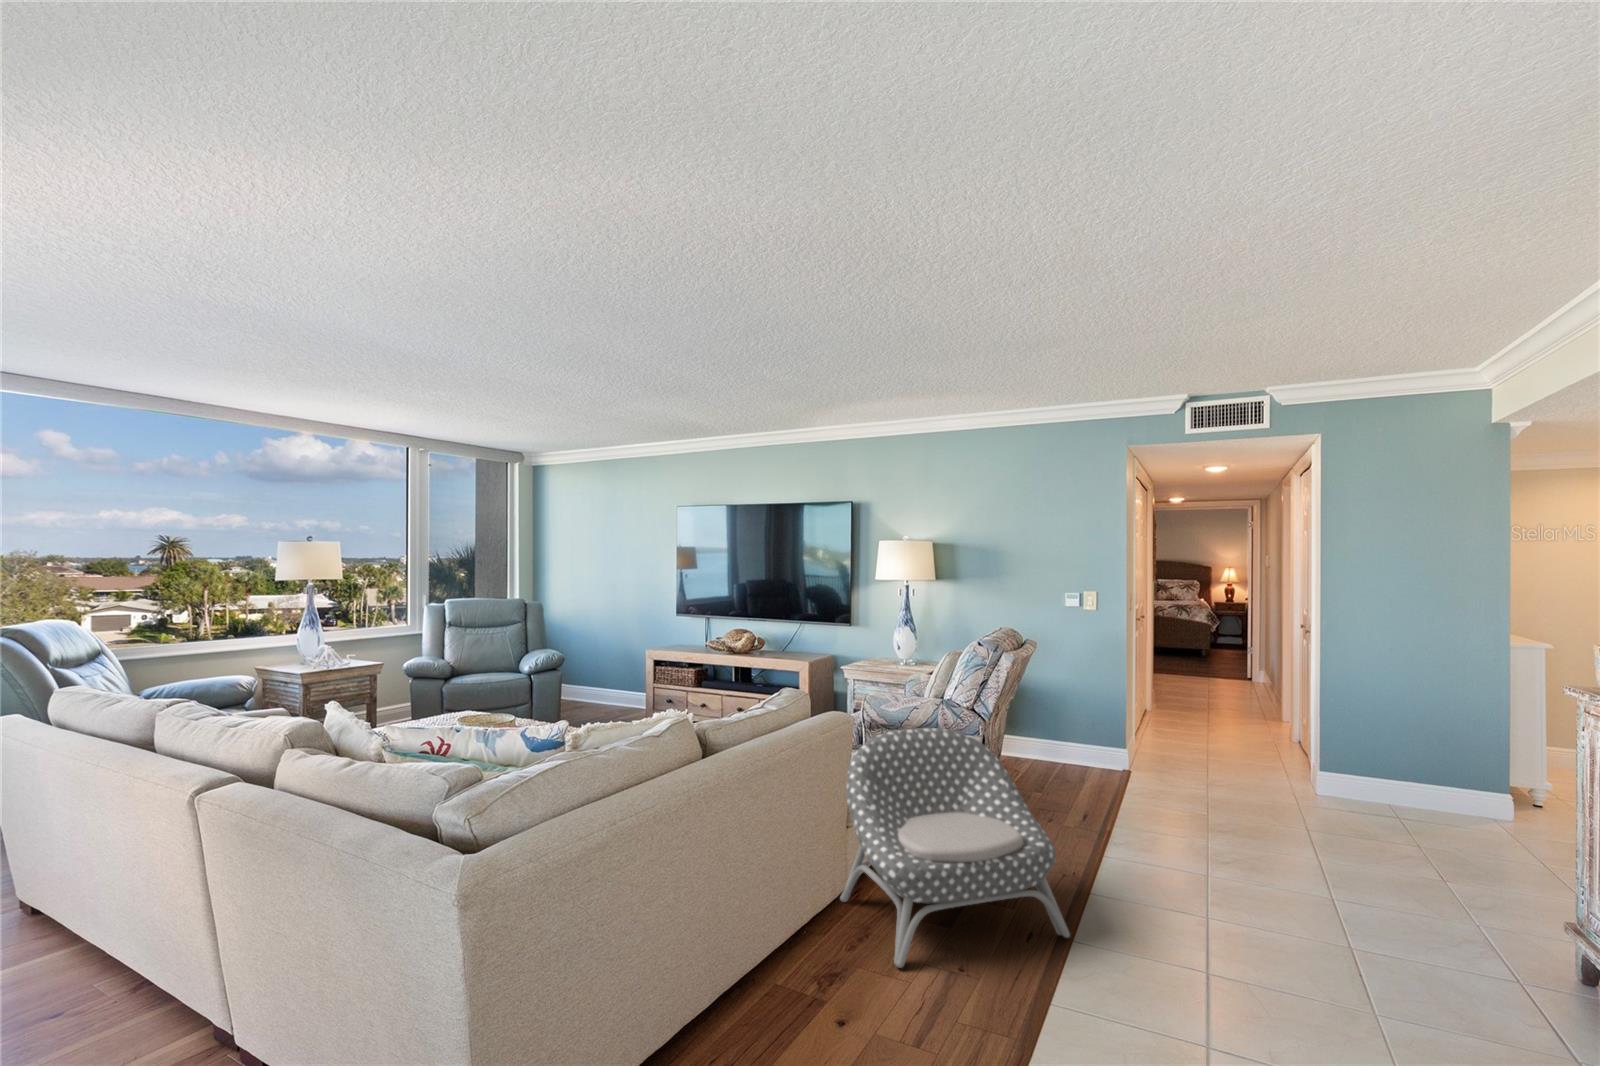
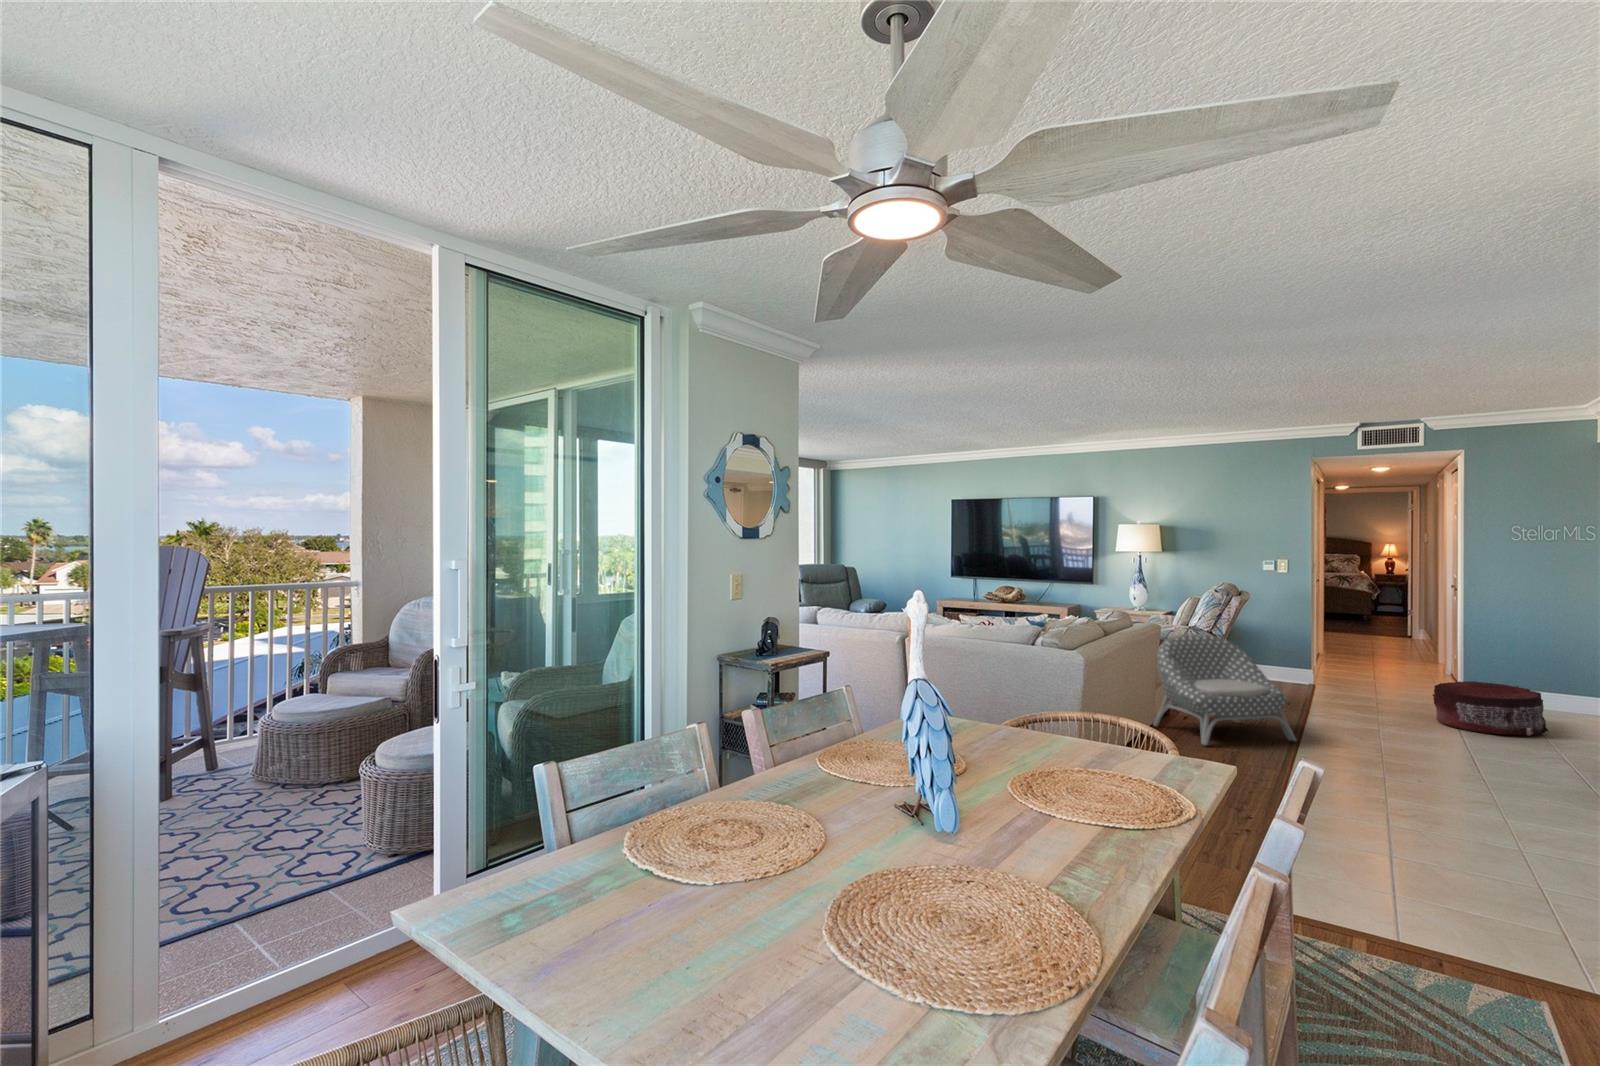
pouf: none [1287,786,1460,892] -> present [1433,681,1548,736]

